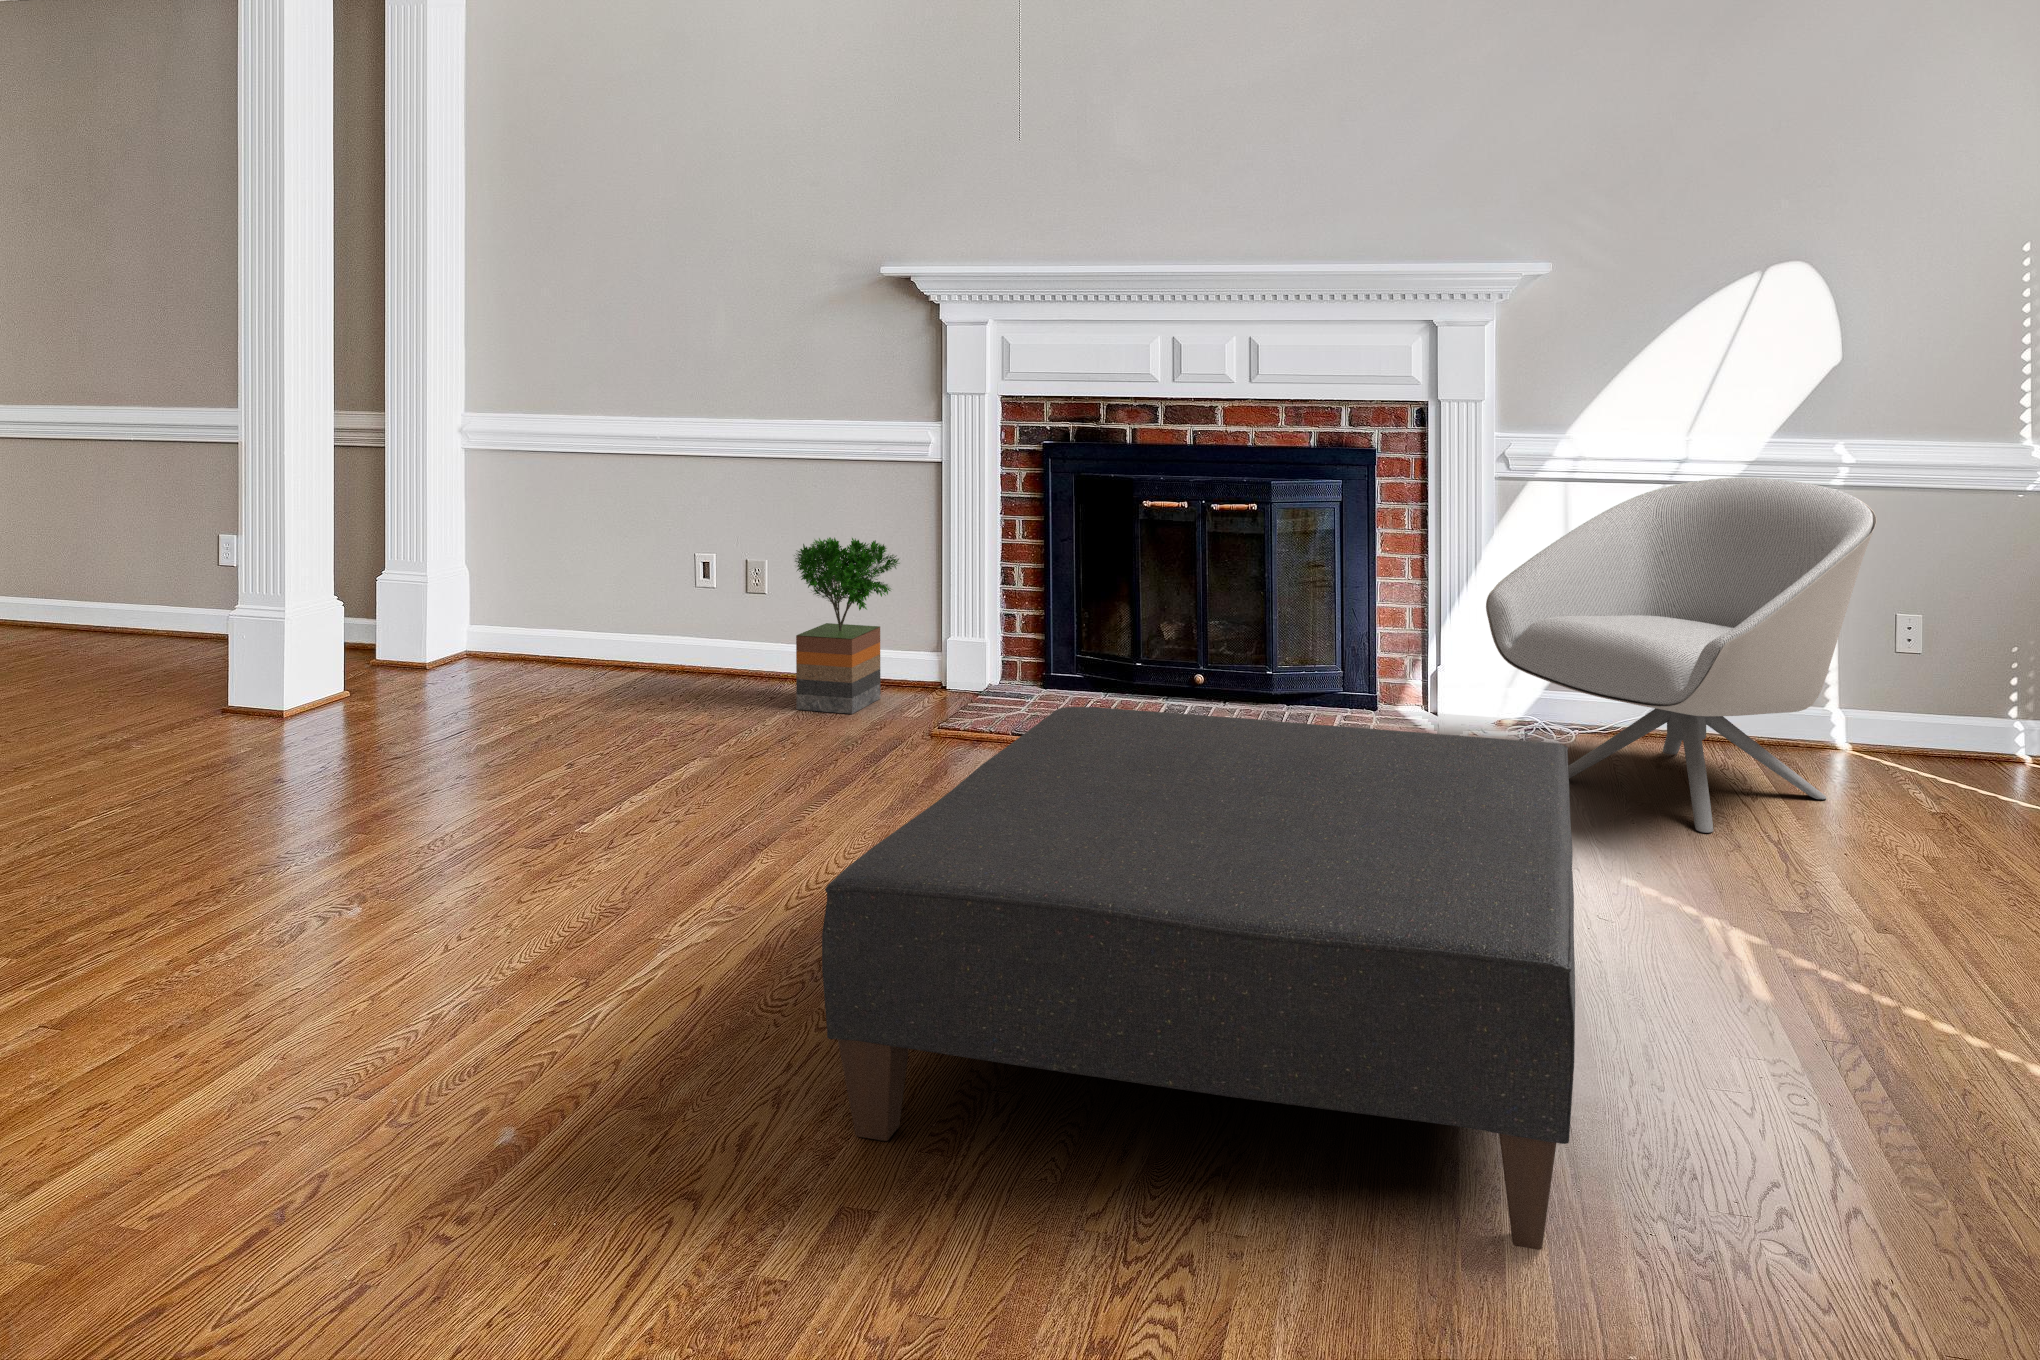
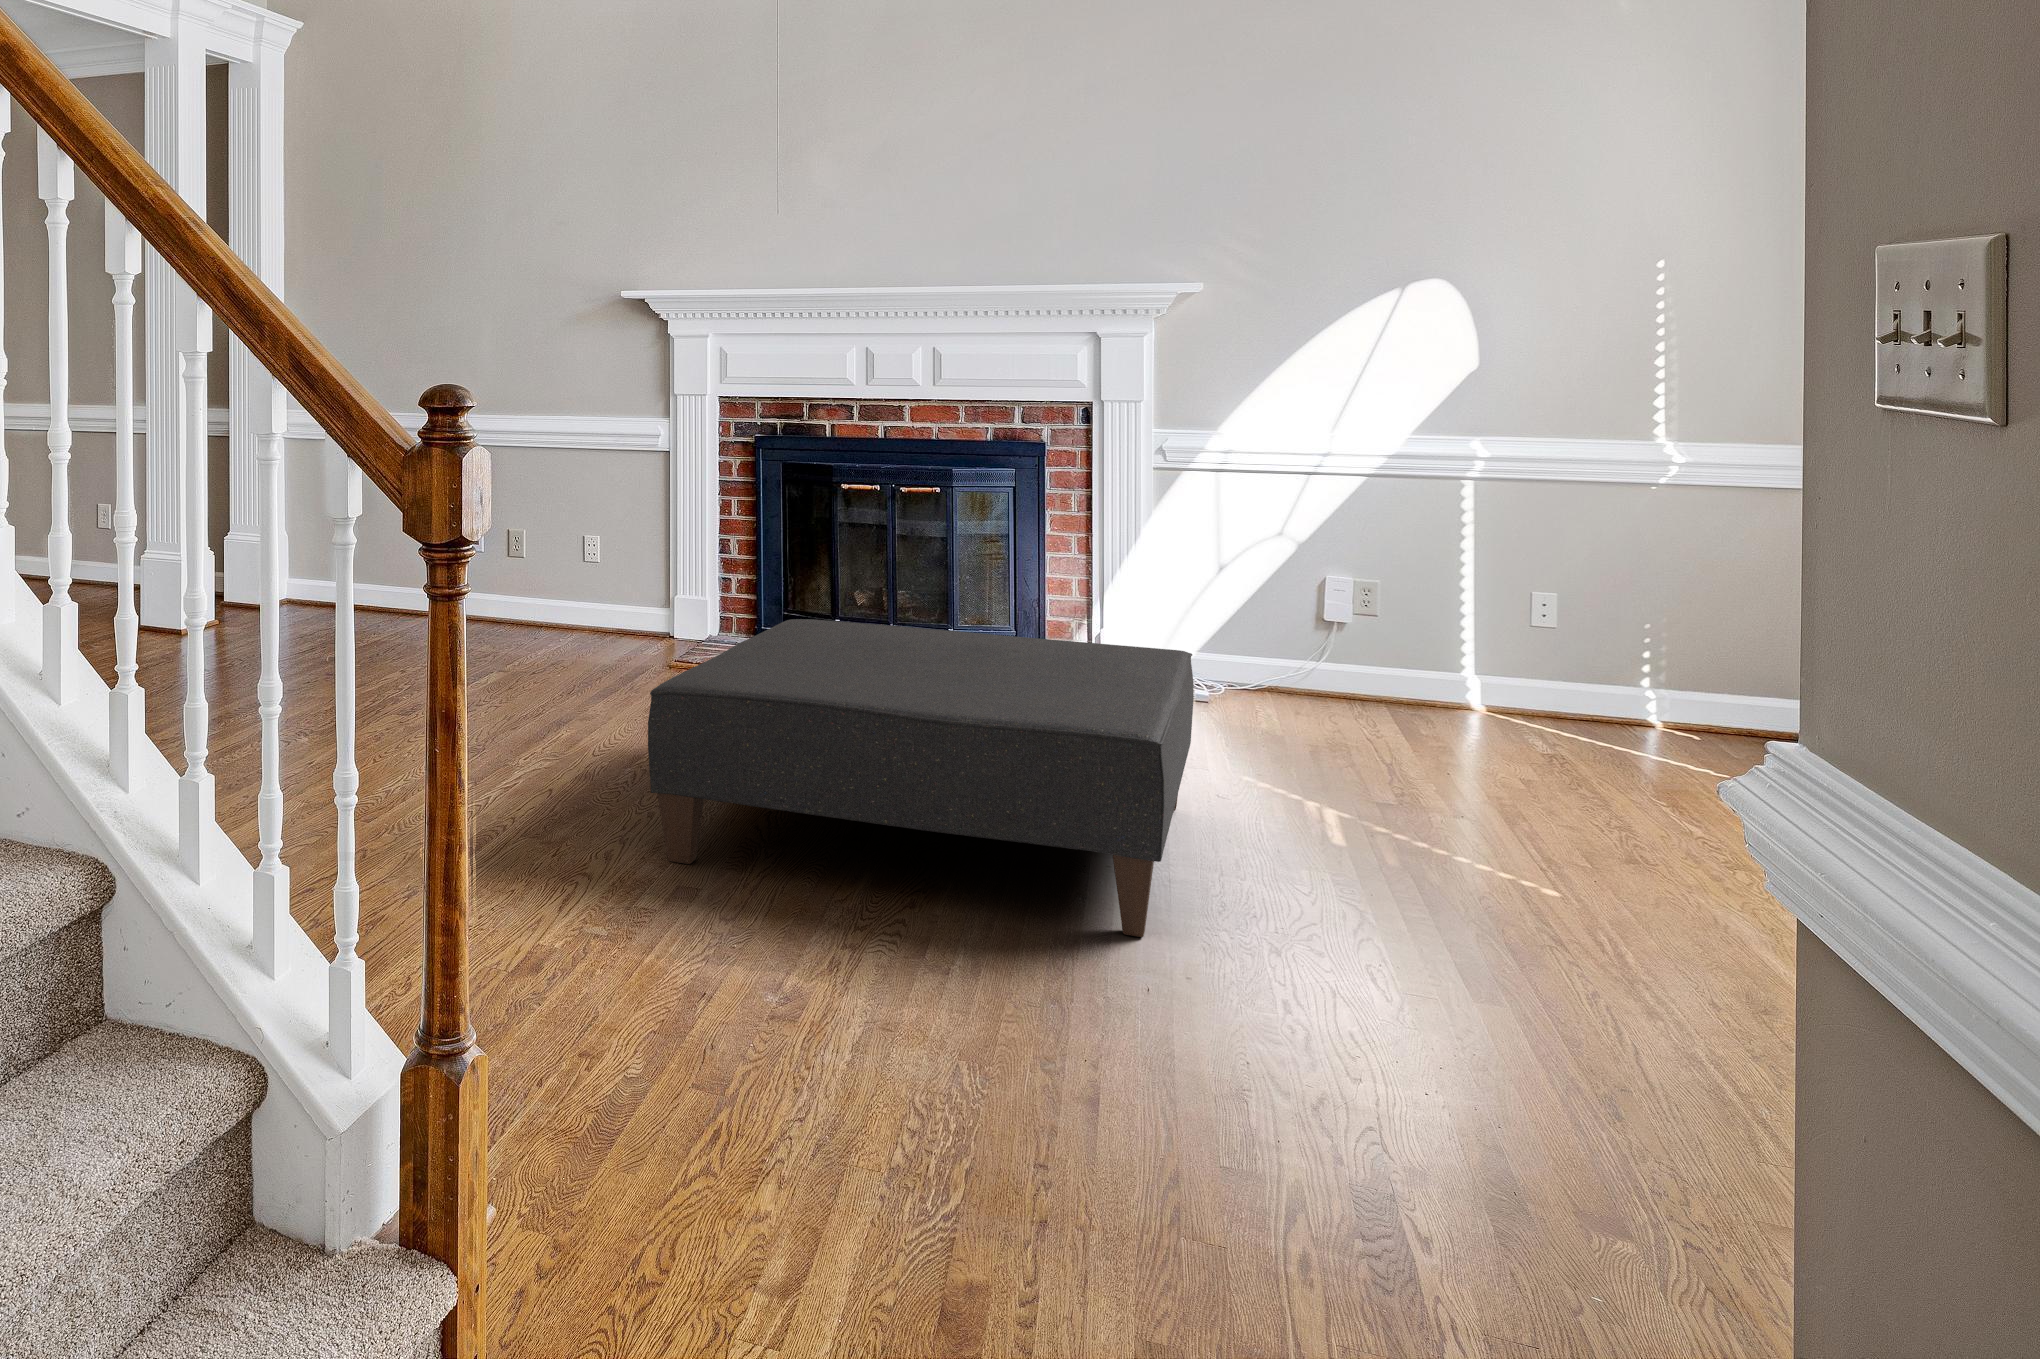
armchair: present [1486,478,1877,833] -> none [1140,468,1493,756]
potted tree: present [794,537,900,714] -> none [548,510,637,654]

